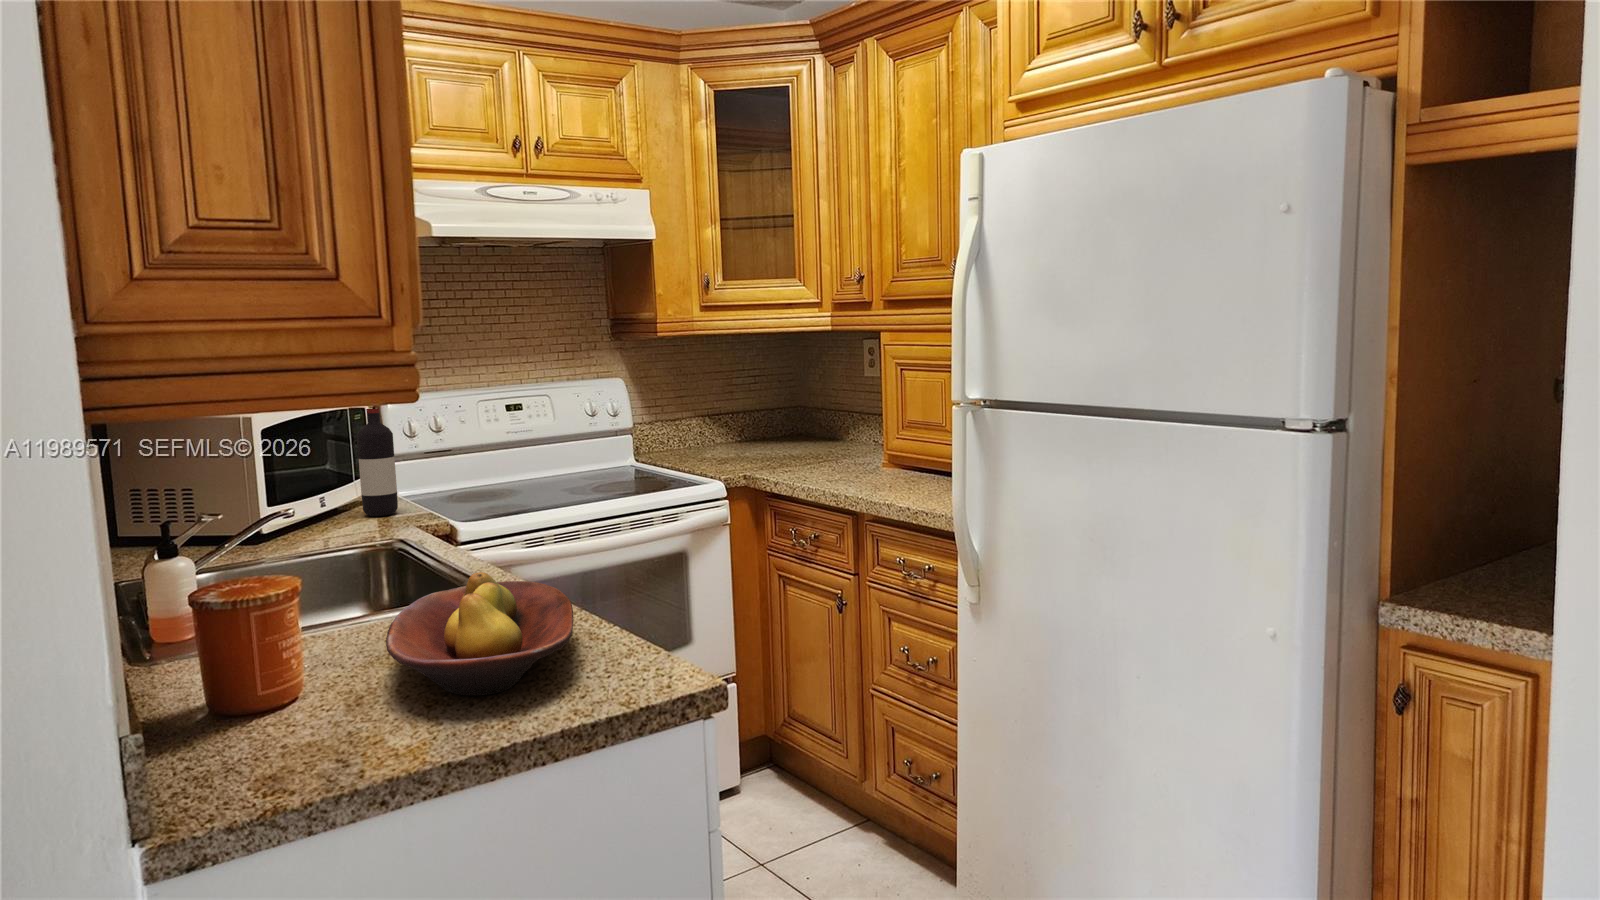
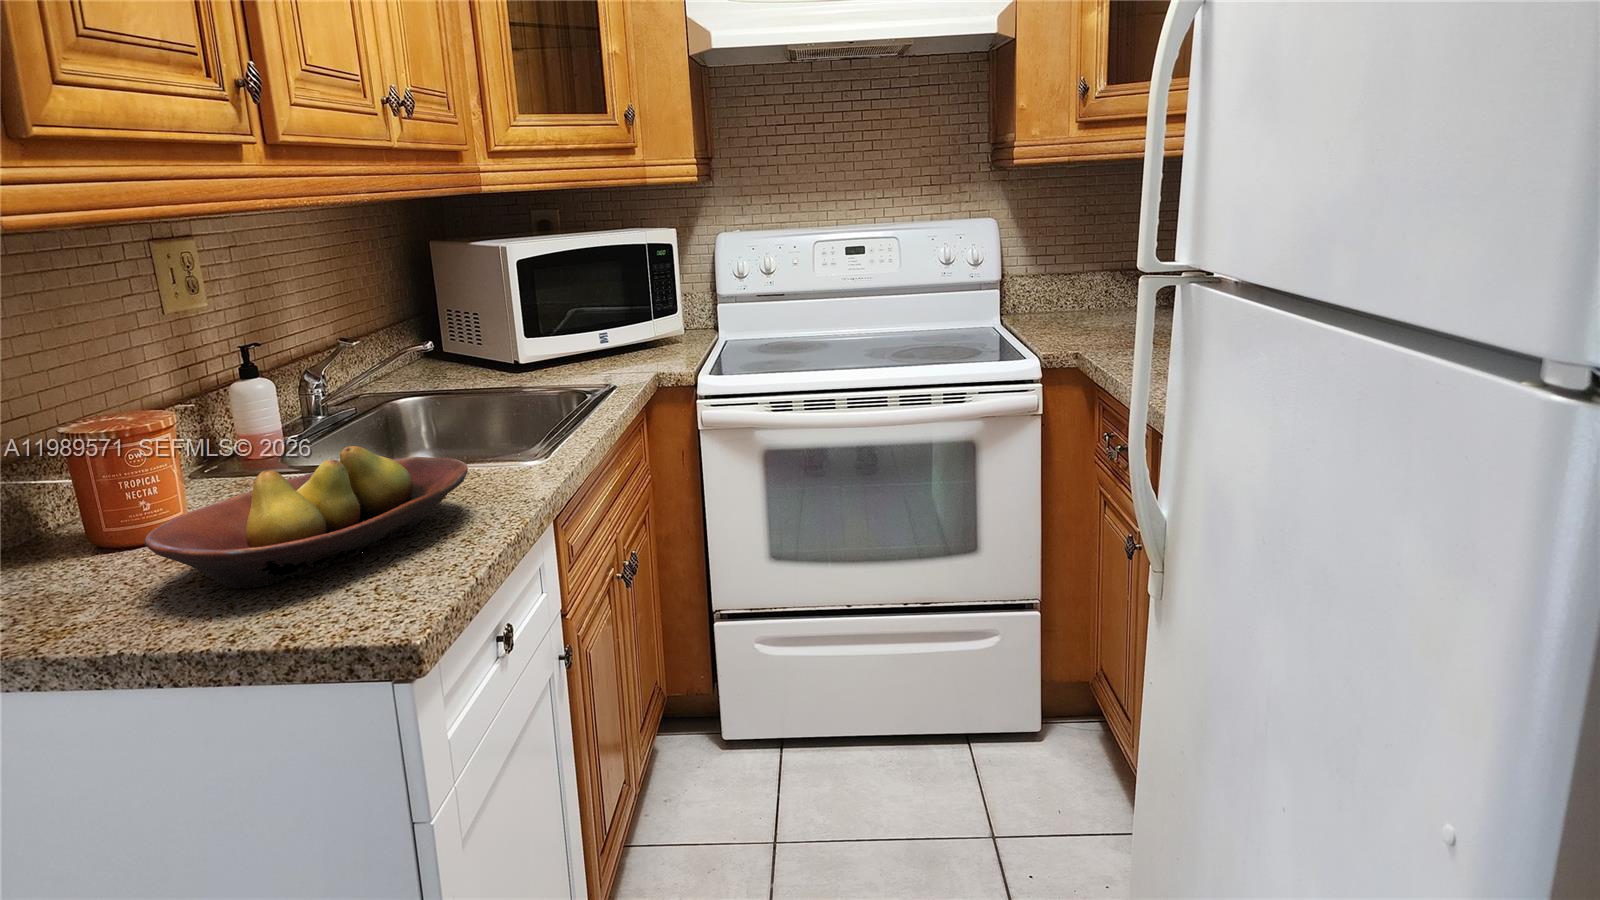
wine bottle: present [357,408,398,516] -> none [625,227,666,362]

